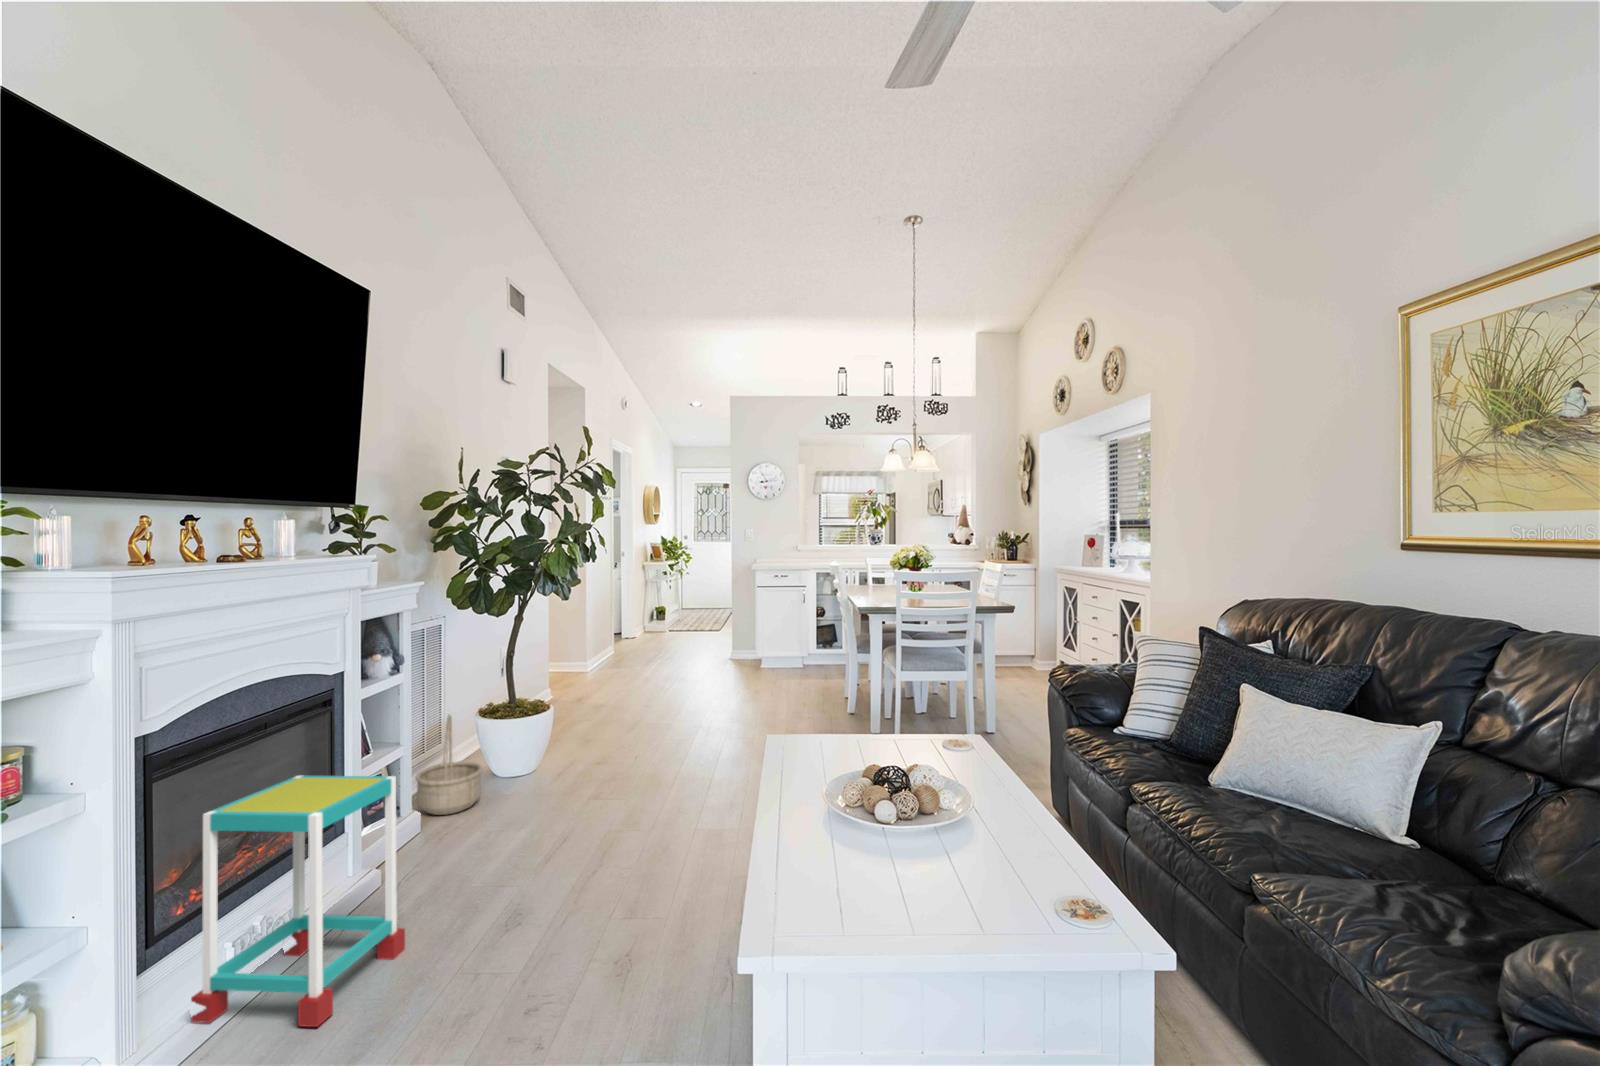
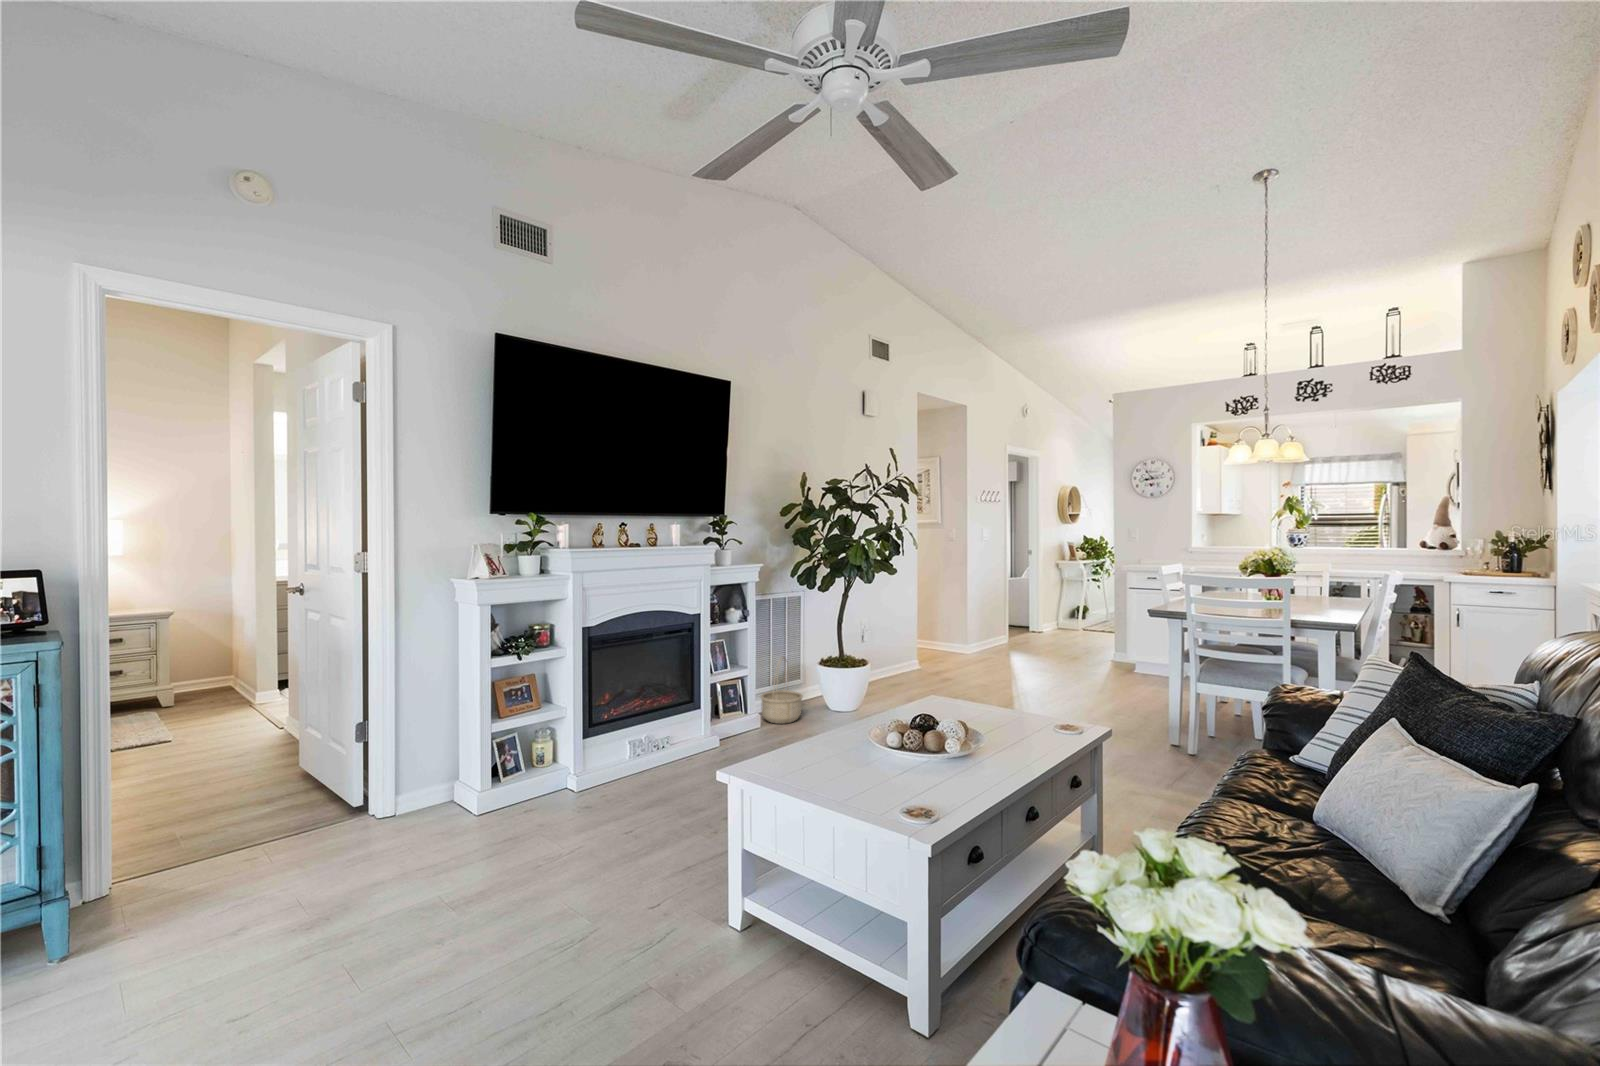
side table: present [191,776,405,1027] -> none [598,669,694,796]

